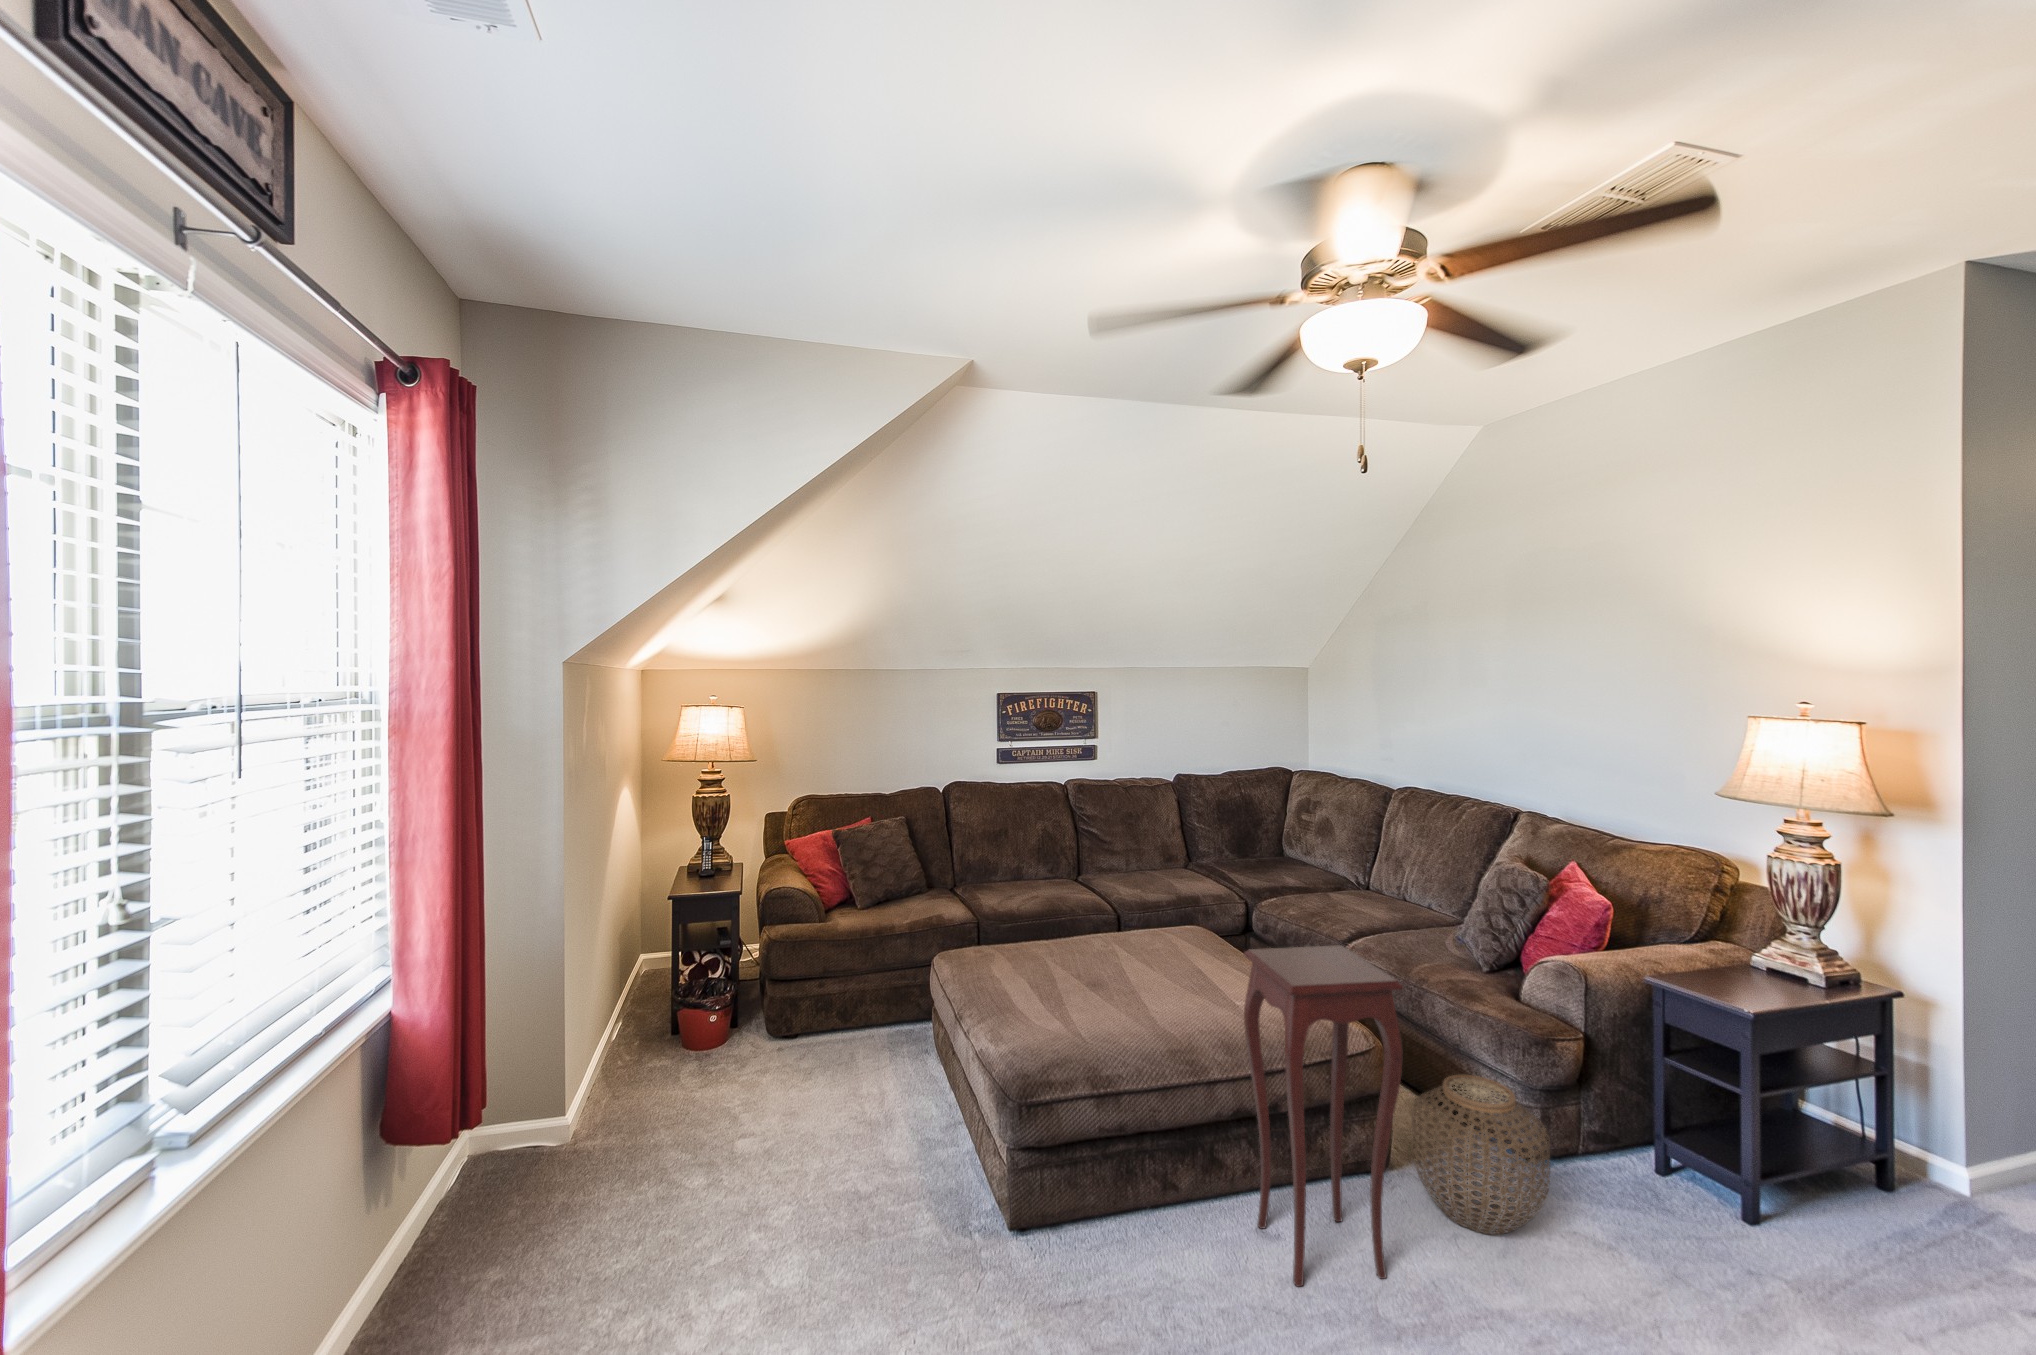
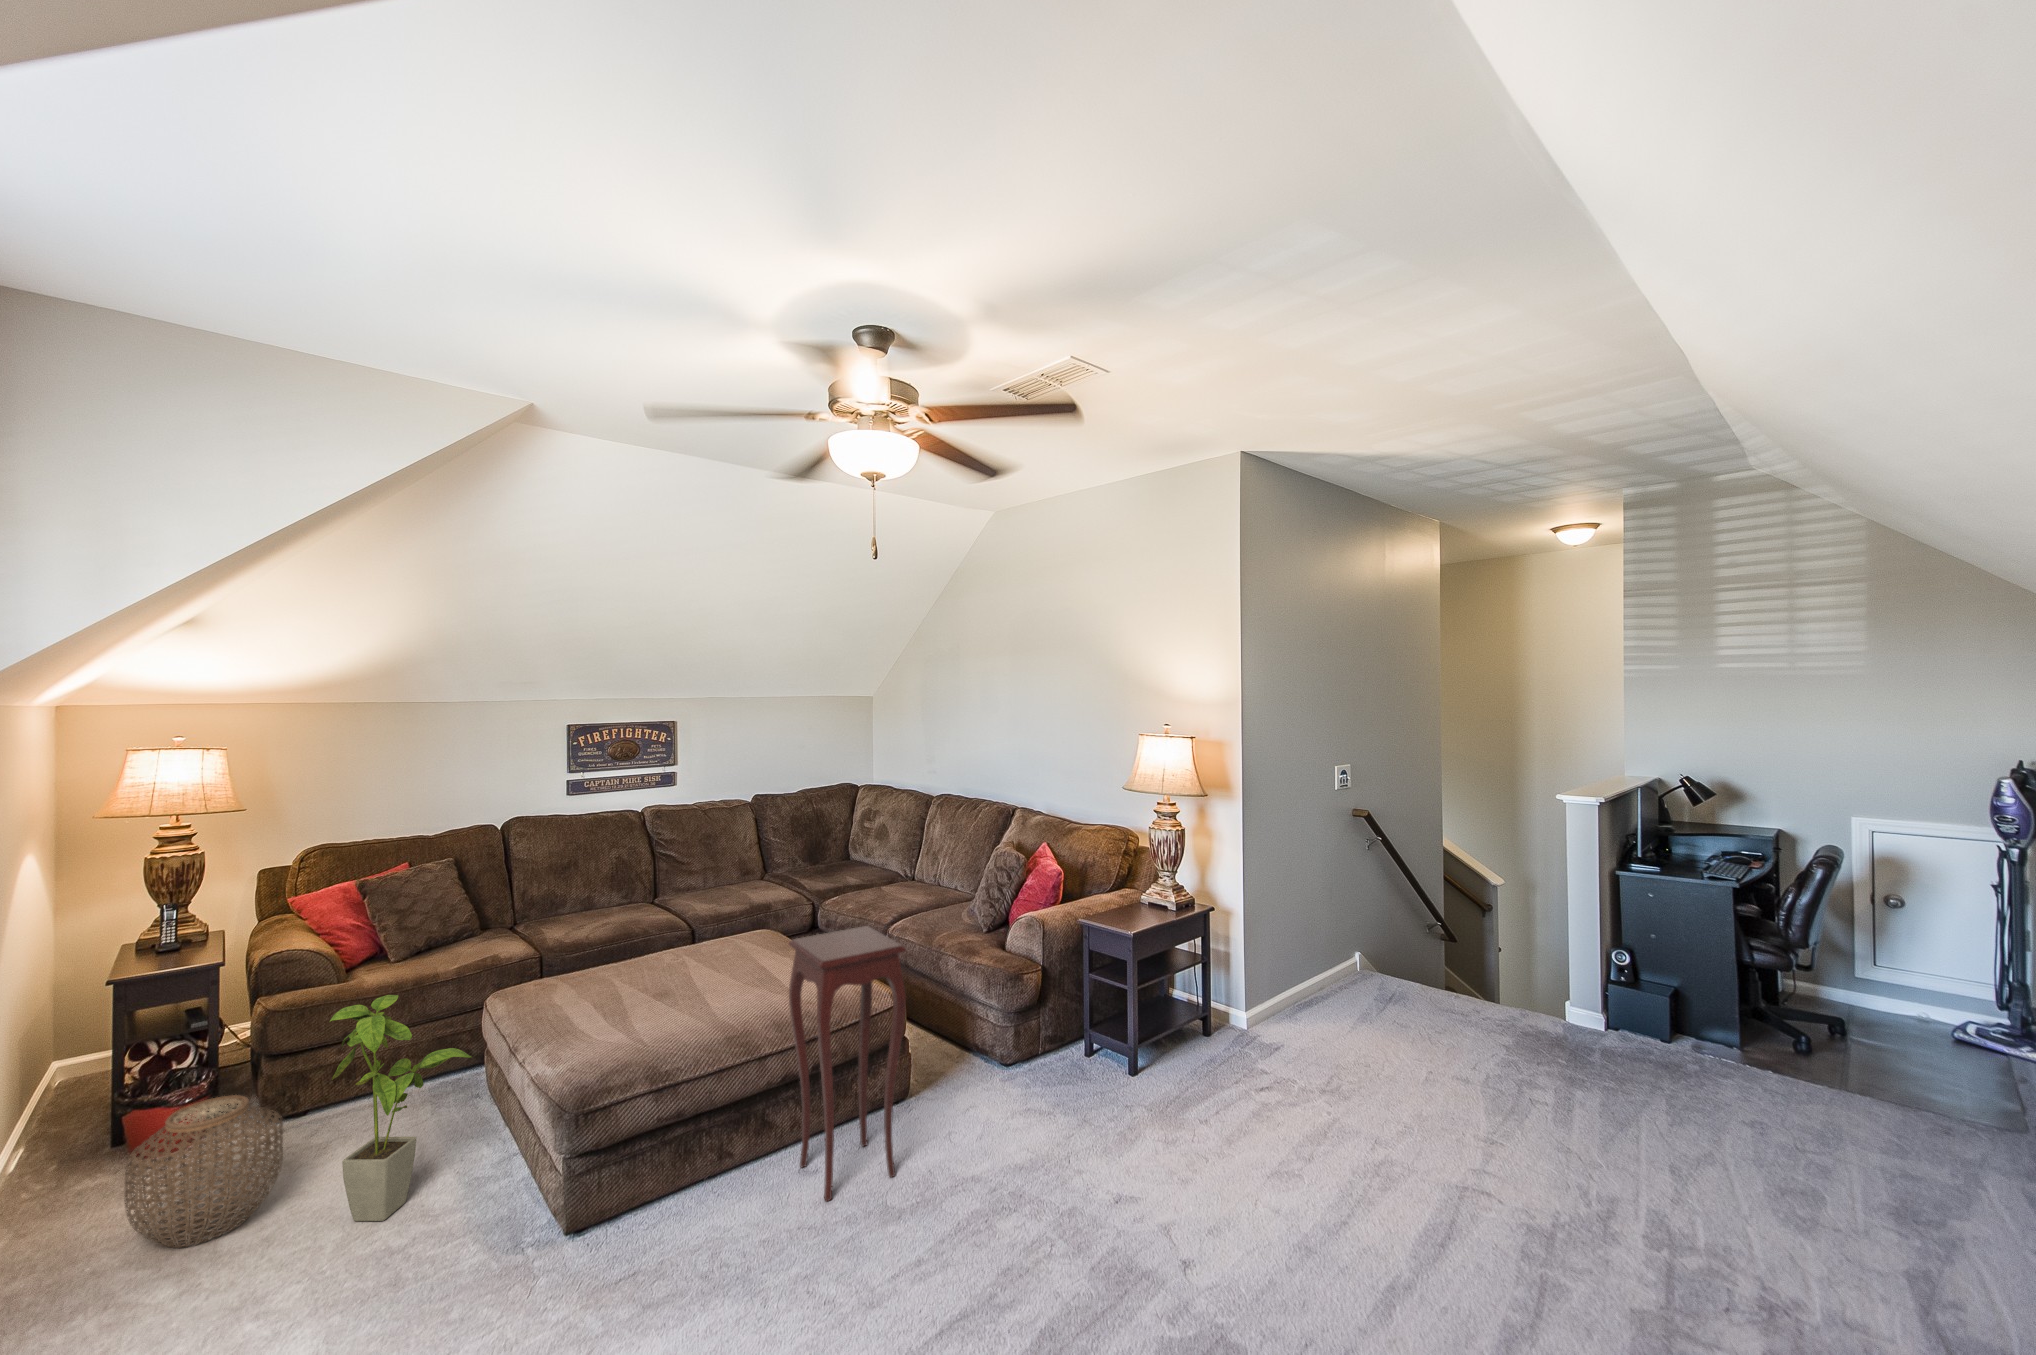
house plant: none [806,944,922,1162] -> present [330,995,471,1221]
woven basket: present [1412,1075,1550,1234] -> present [124,1095,283,1248]

